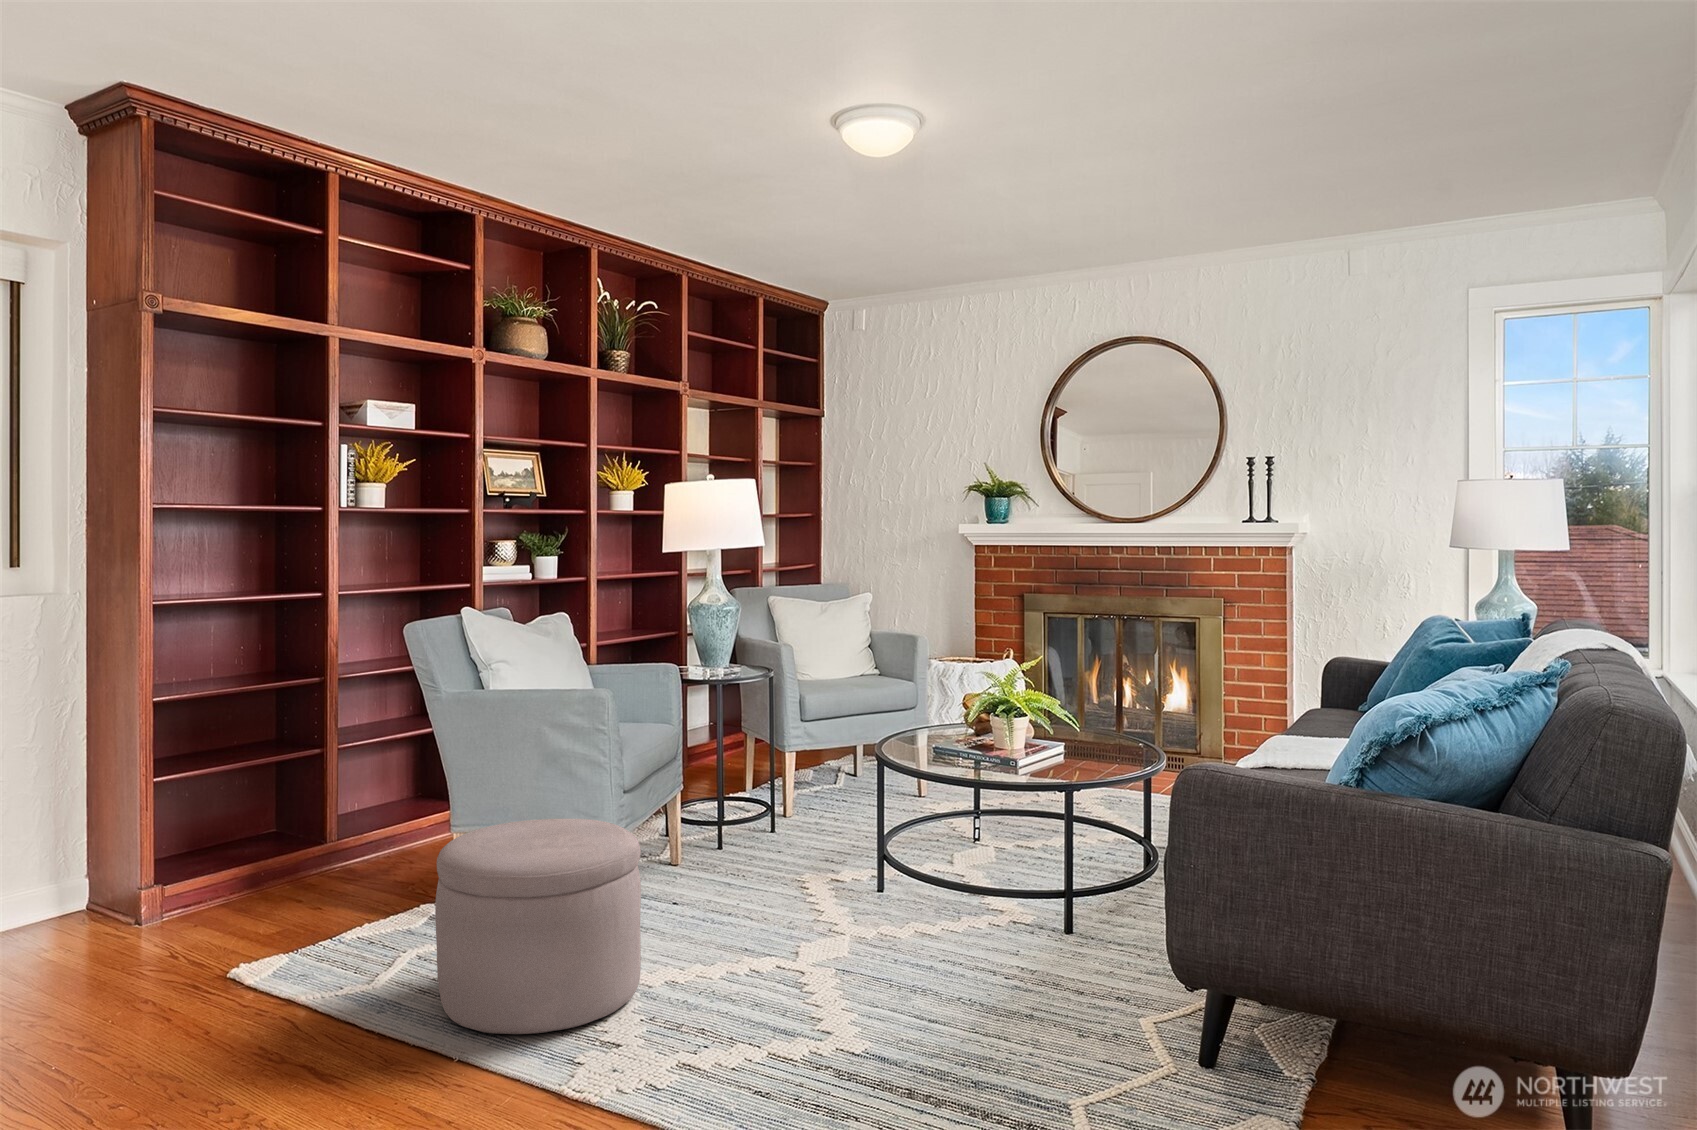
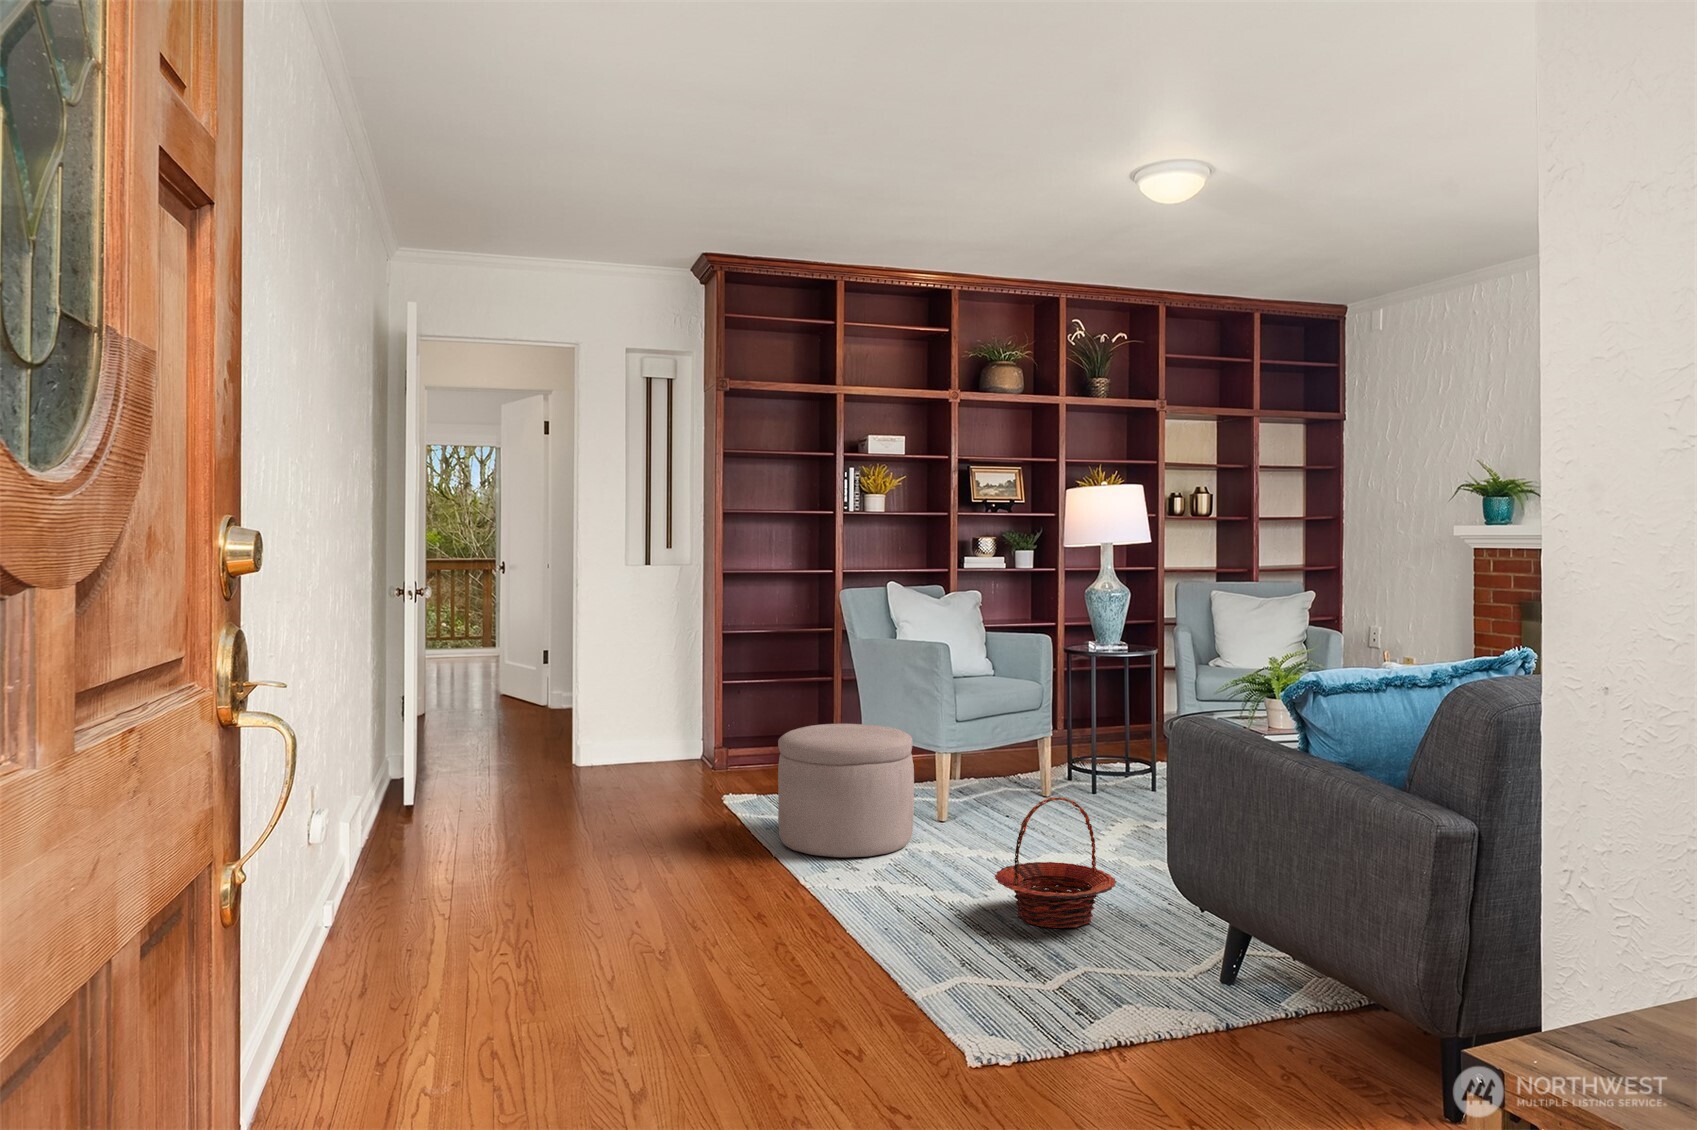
basket: none [875,889,1030,1064] -> present [995,797,1116,928]

